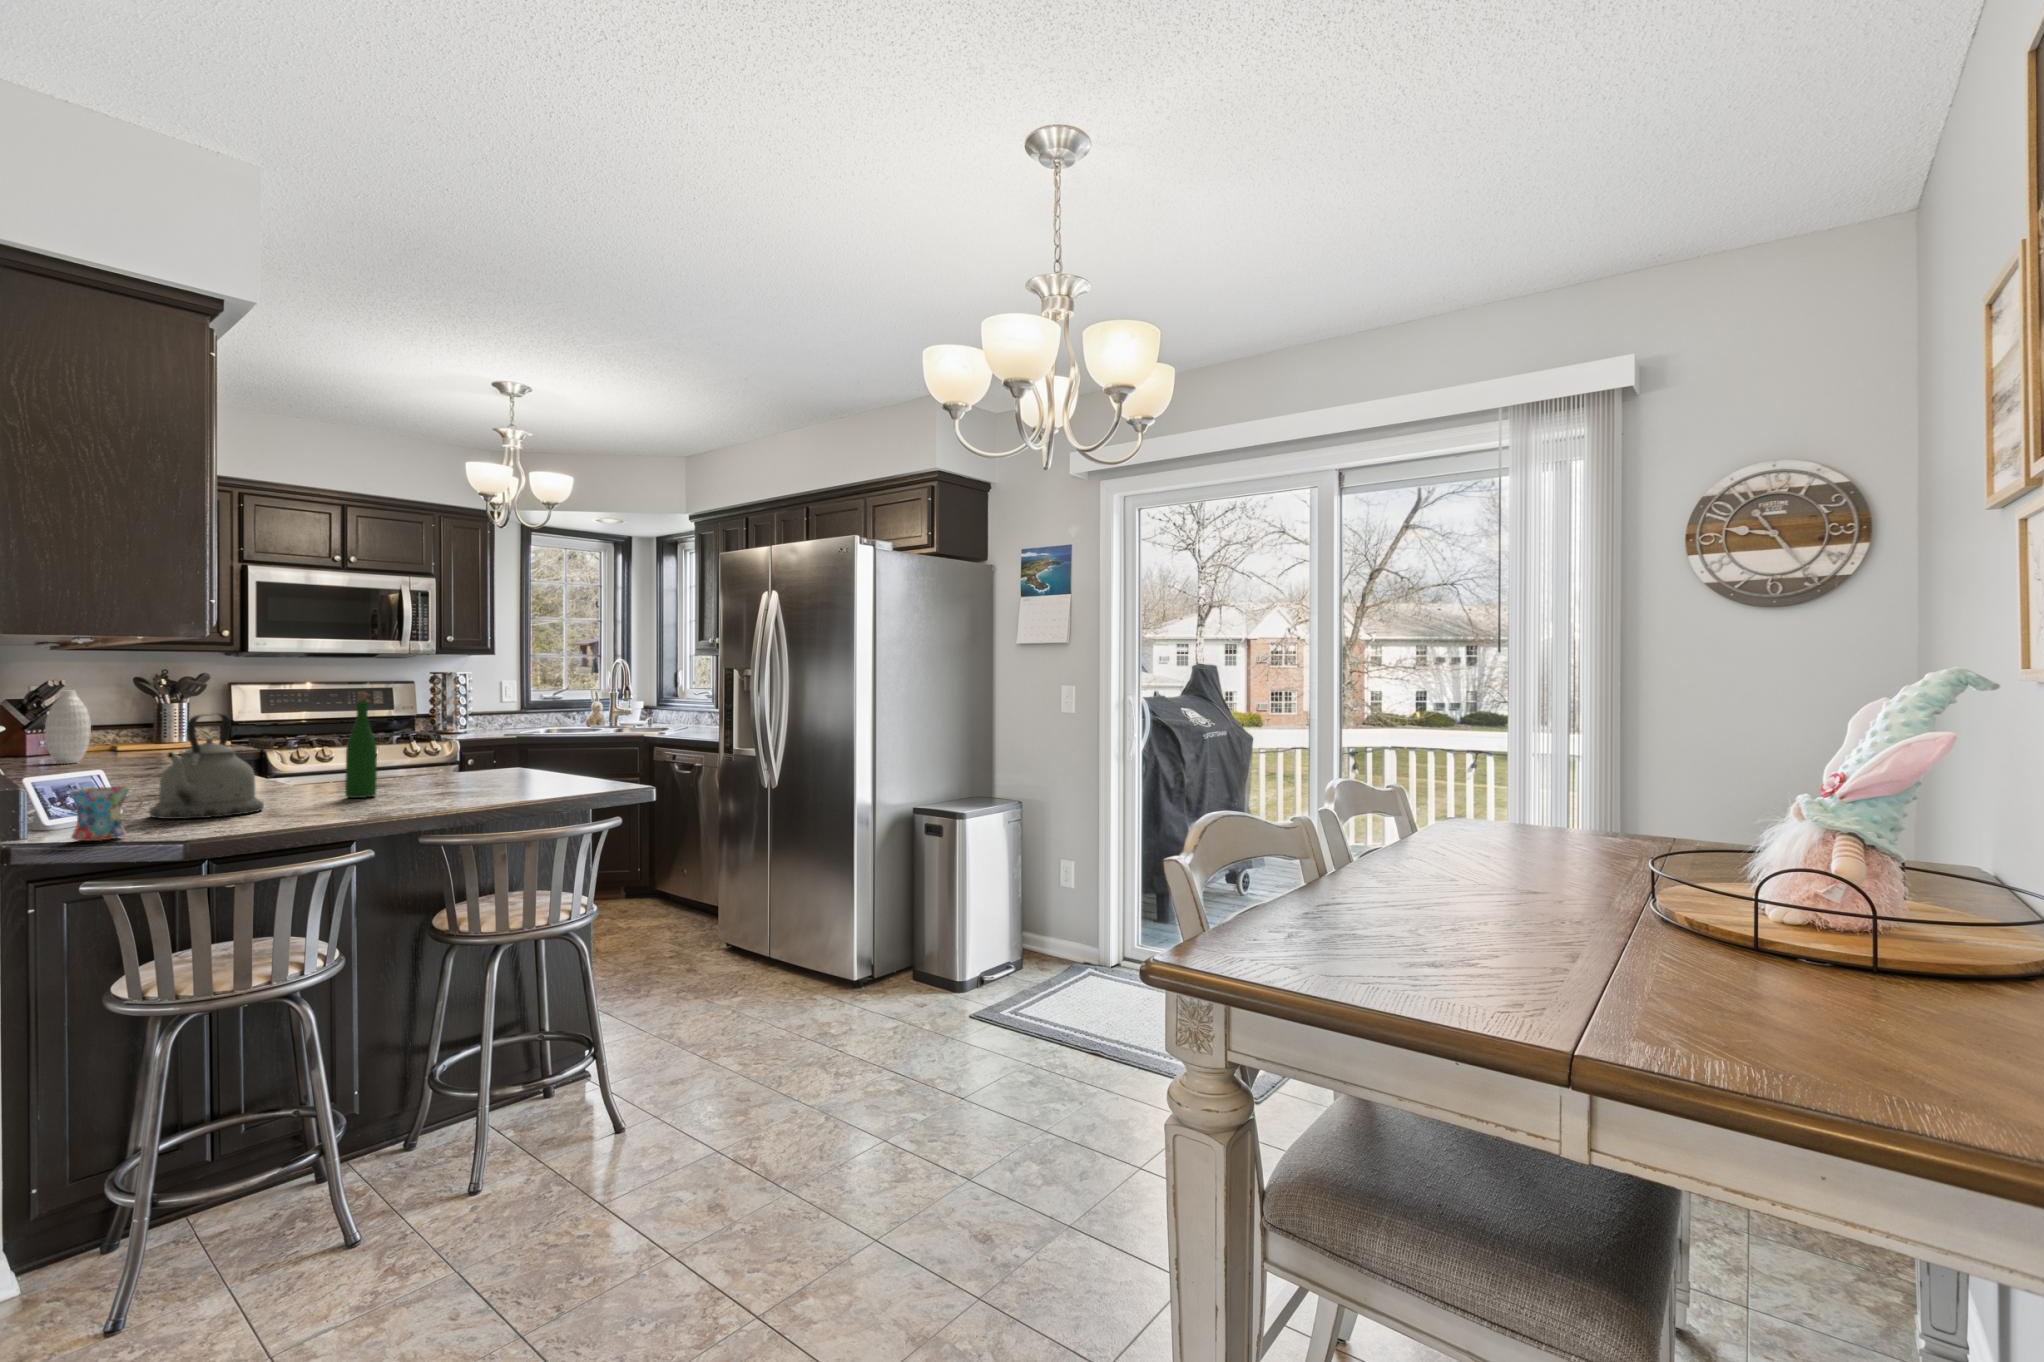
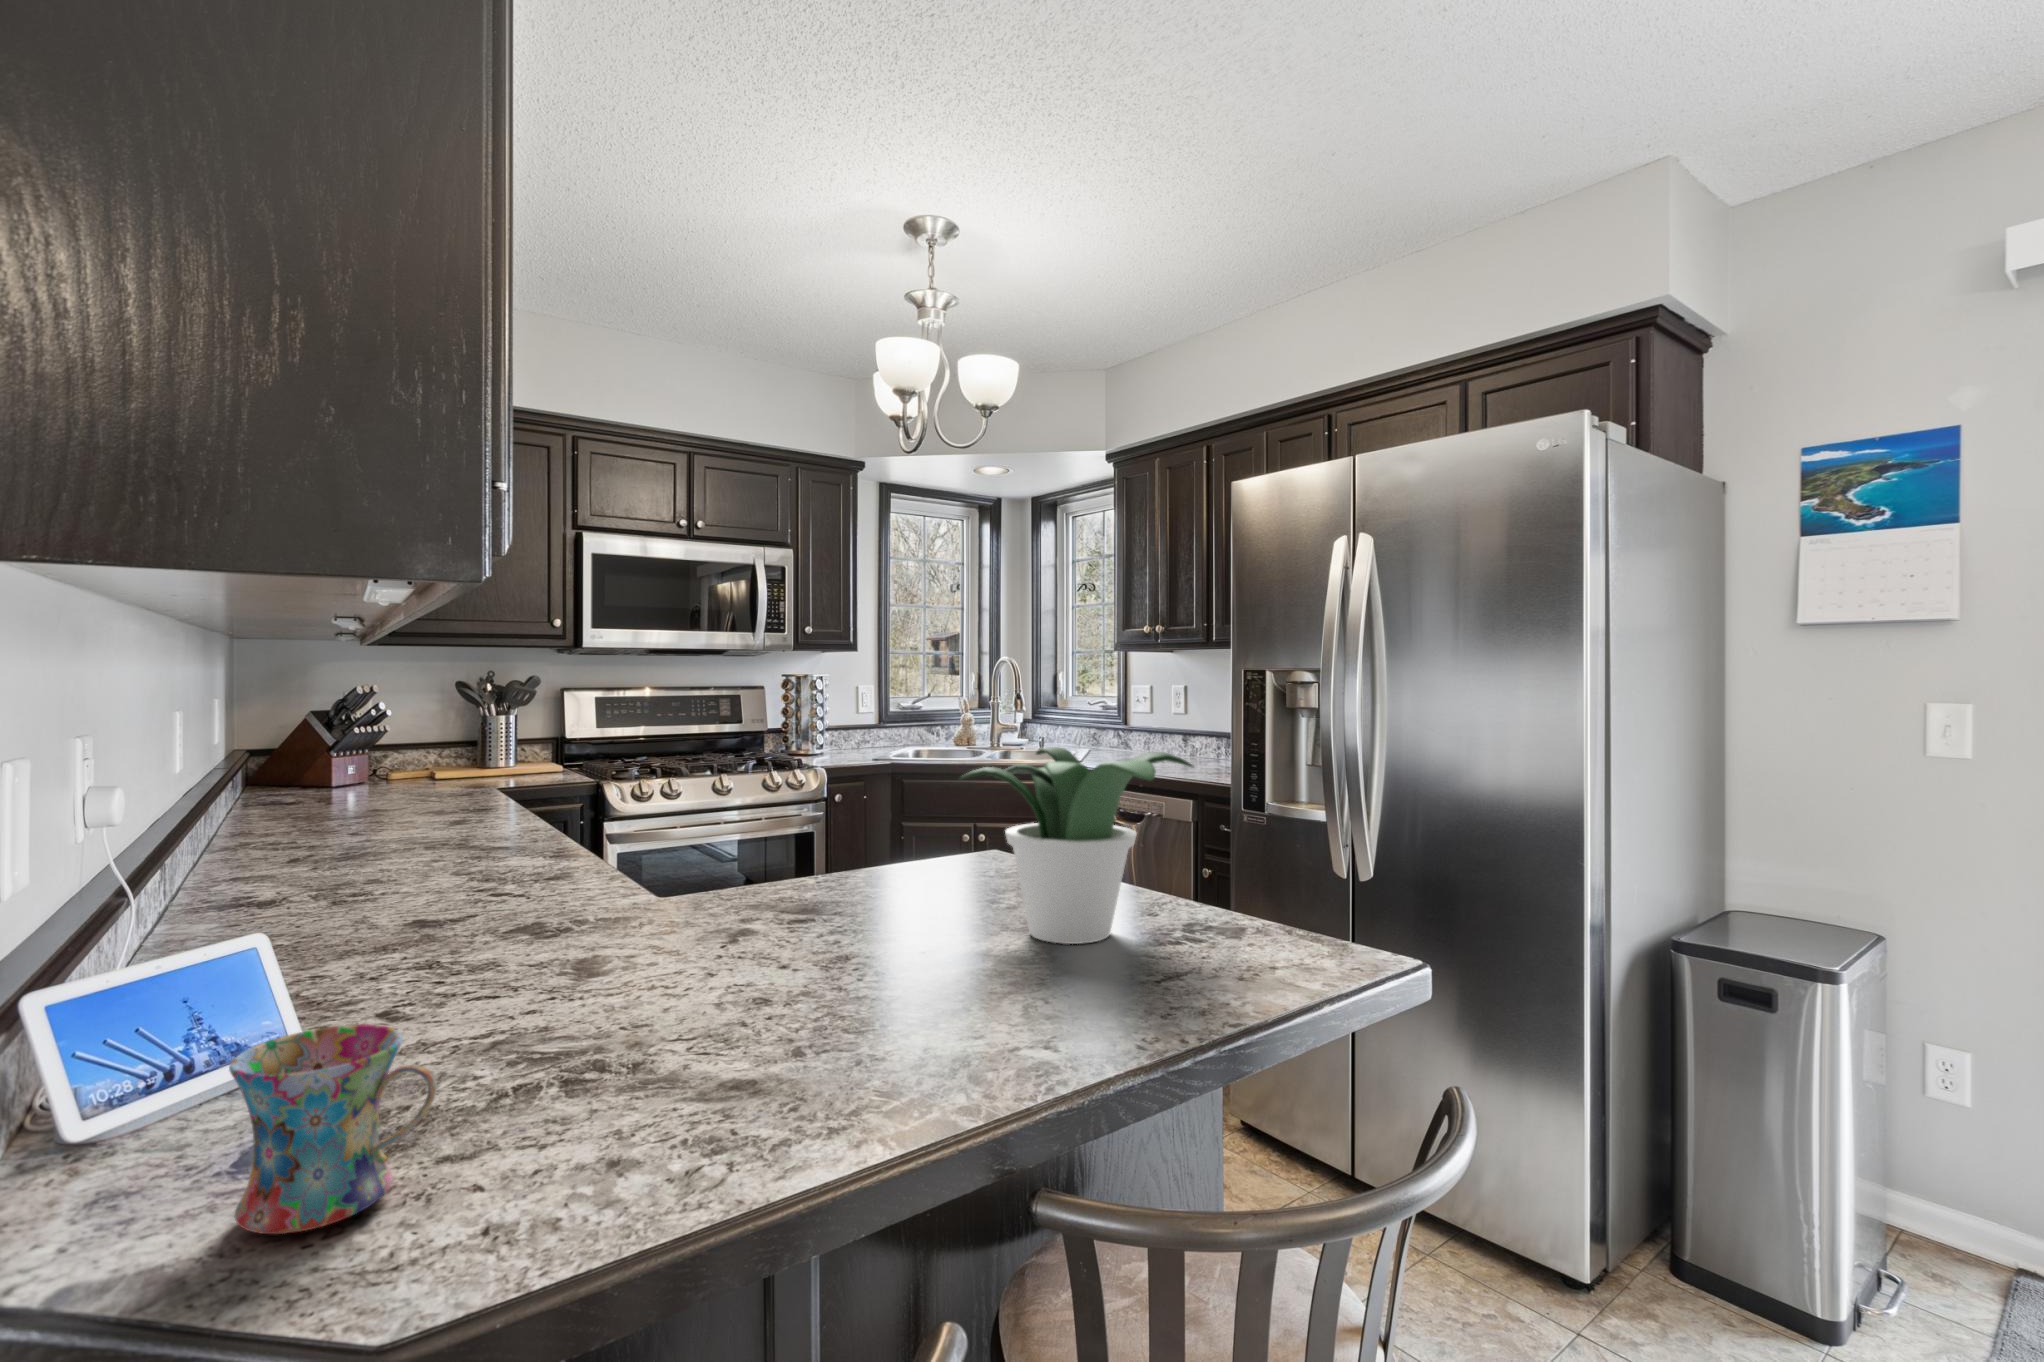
vase: present [45,691,91,764] -> none [346,700,401,804]
wine bottle: present [345,692,377,798] -> none [813,716,871,943]
potted plant: none [423,707,550,795] -> present [960,747,1193,944]
kettle: present [149,713,264,819] -> none [461,770,688,1042]

